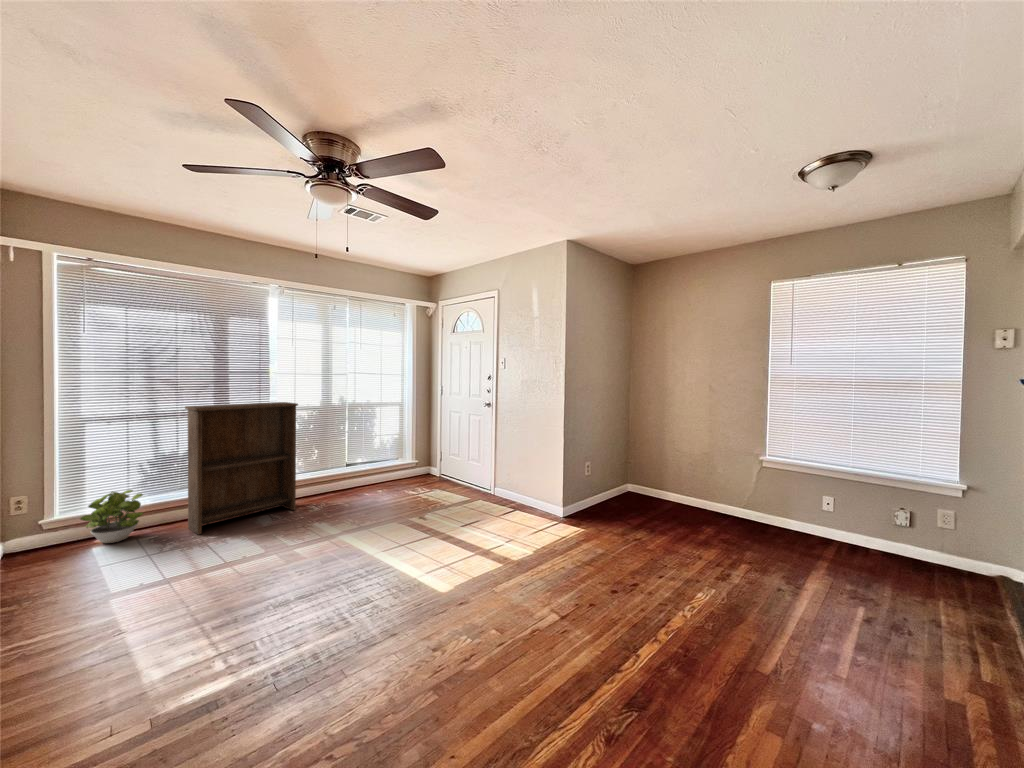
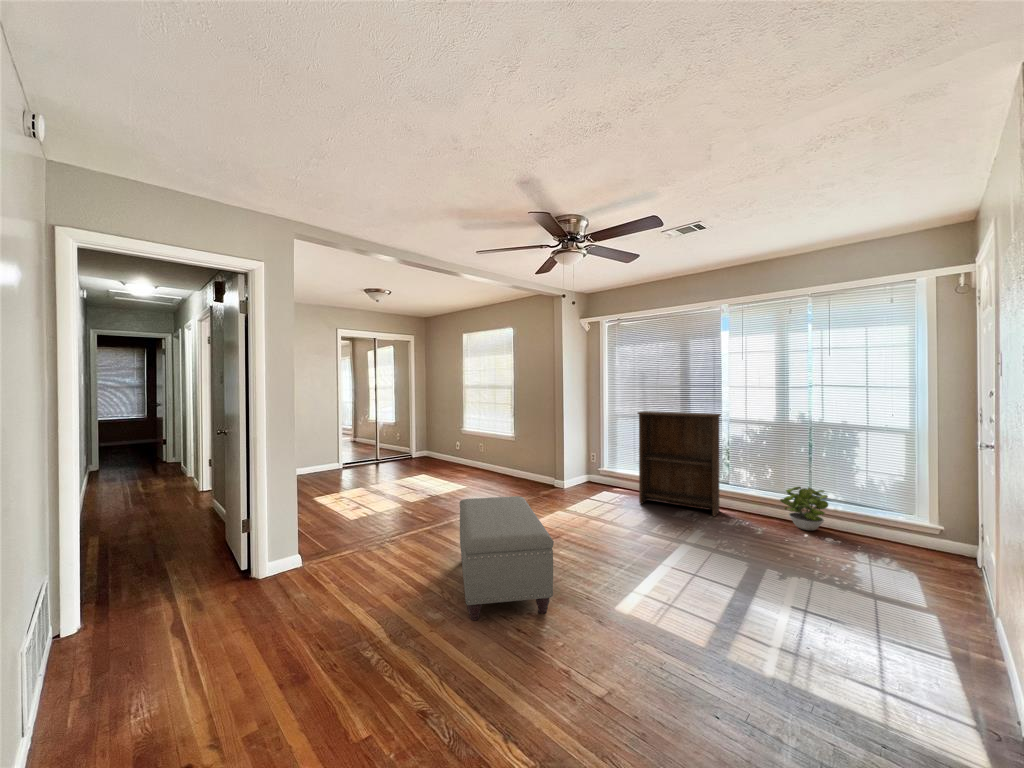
potted plant: present [81,490,143,543] -> present [780,487,828,530]
ottoman: none [192,548,451,737] -> present [460,496,554,620]

